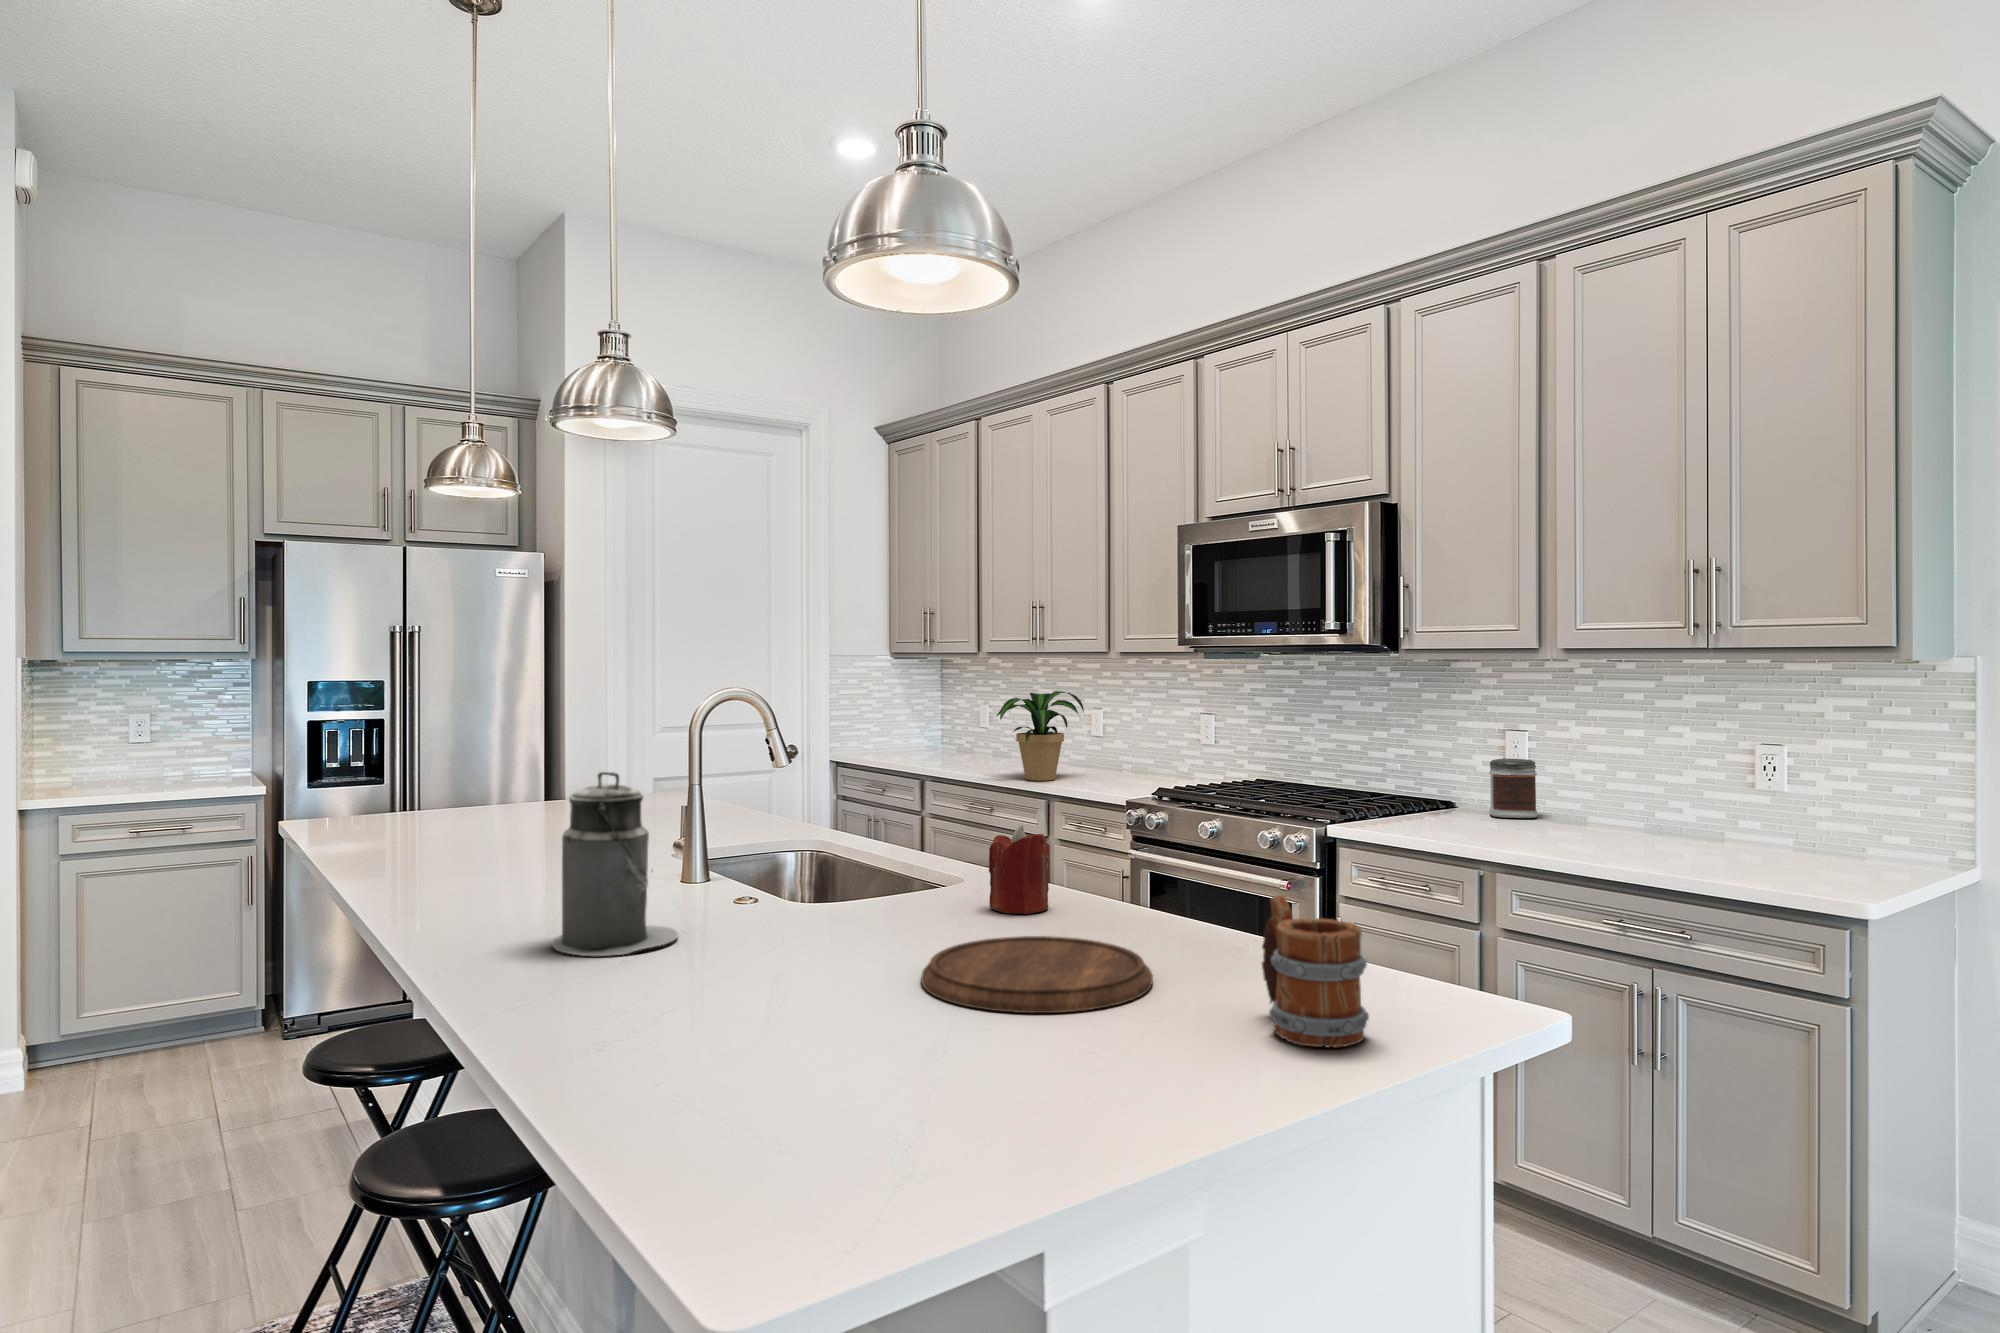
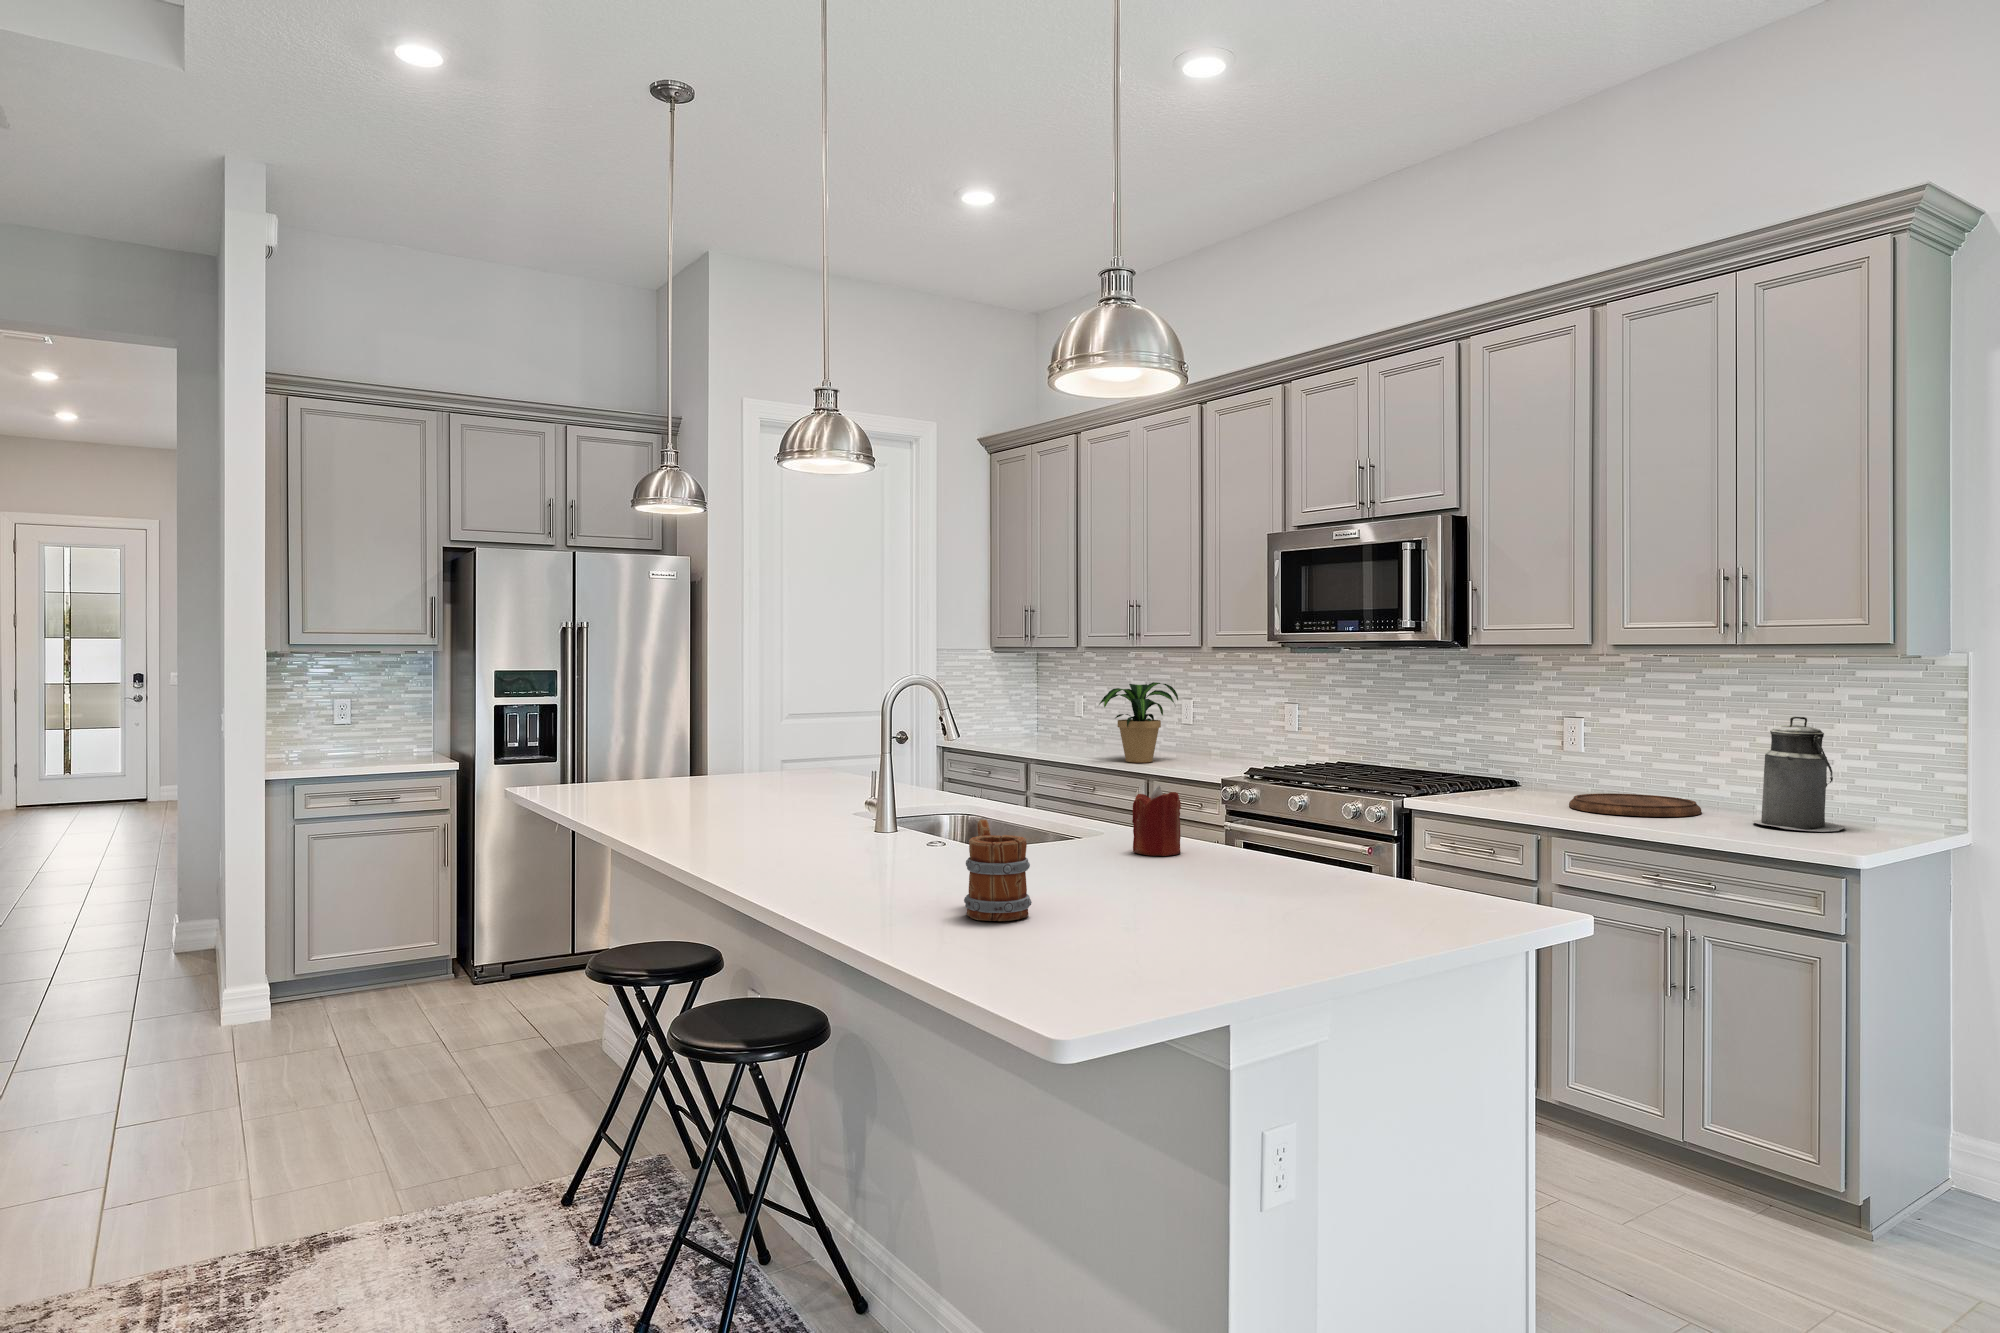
jar: present [1489,759,1538,818] -> none [1548,742,1591,794]
canister: present [552,772,678,956] -> present [1753,716,1845,832]
mug: present [1262,895,1369,1048] -> present [964,819,1032,921]
cutting board: present [921,936,1153,1013] -> present [1569,793,1701,817]

